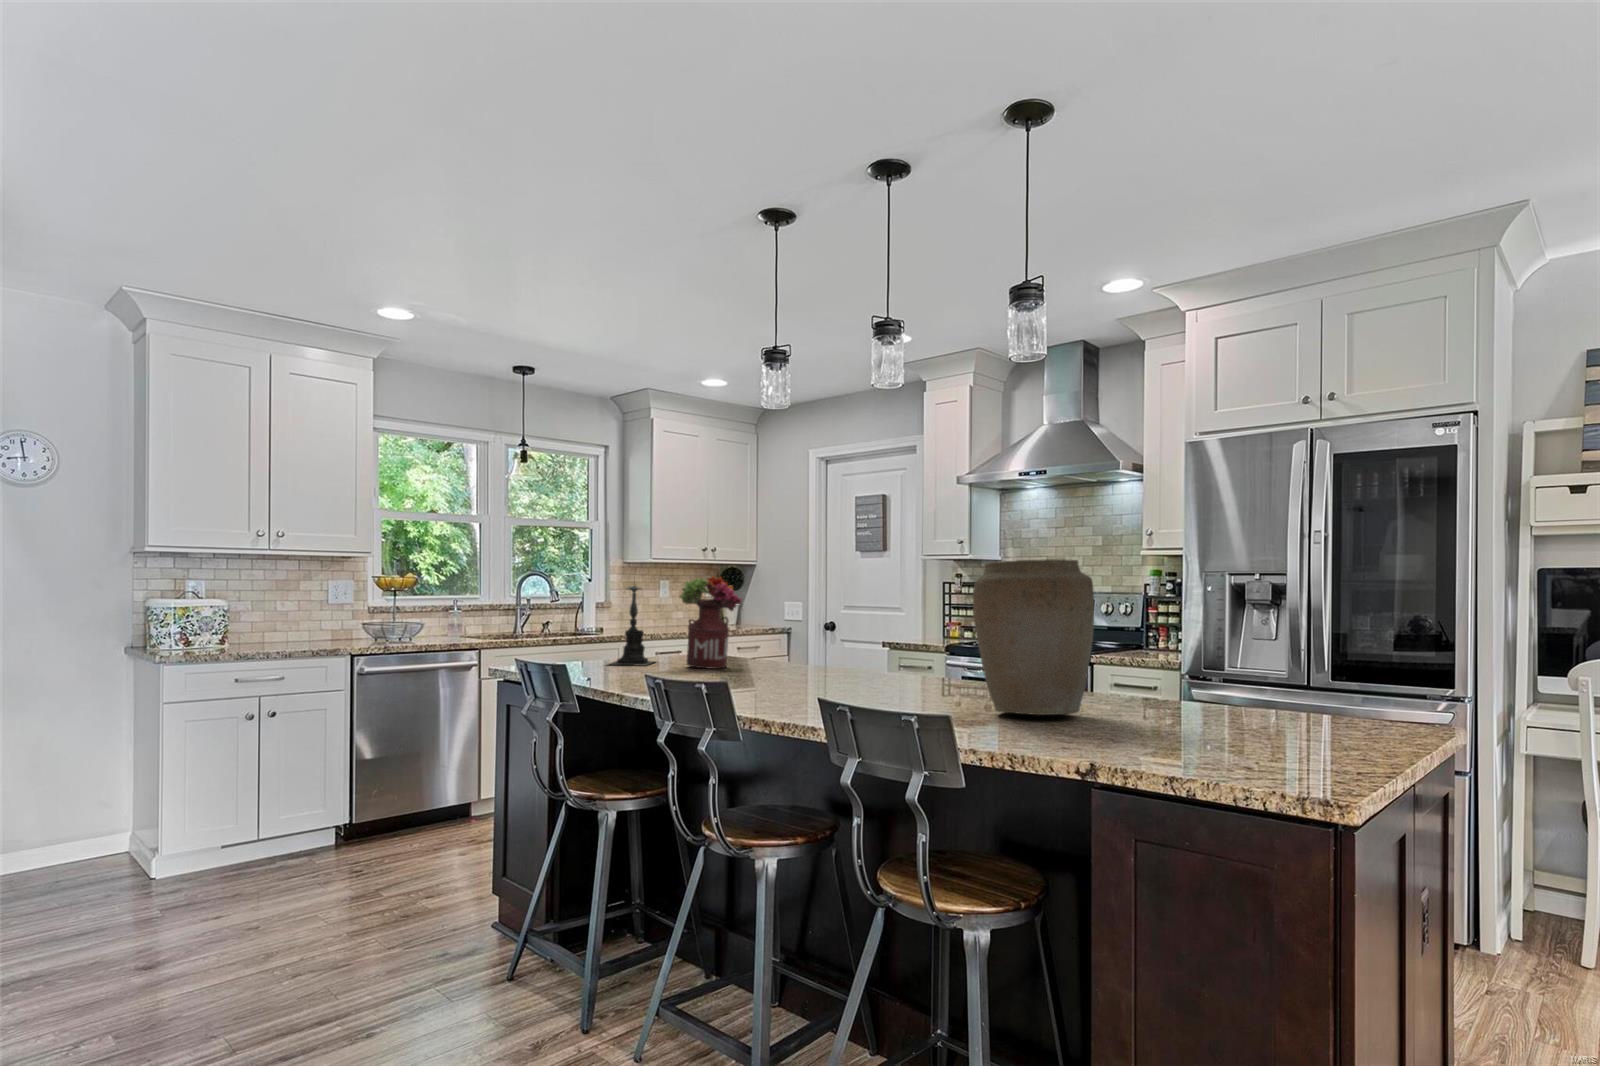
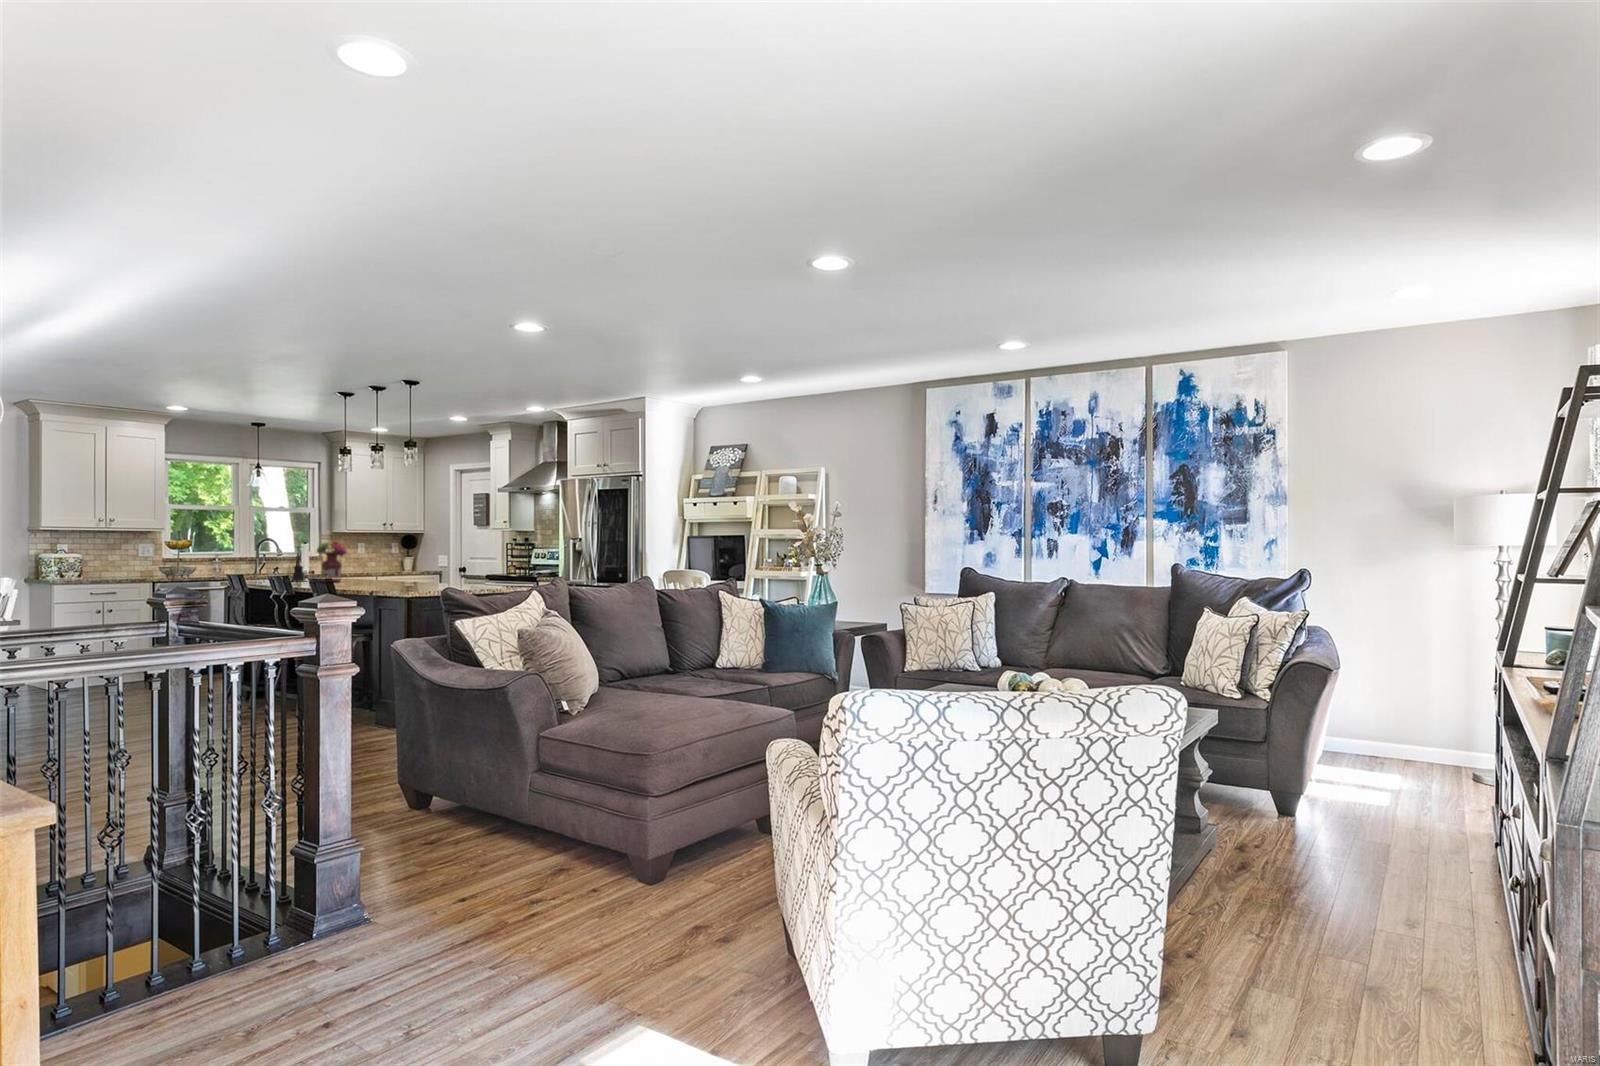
vase: present [973,559,1094,715] -> none [387,536,430,587]

